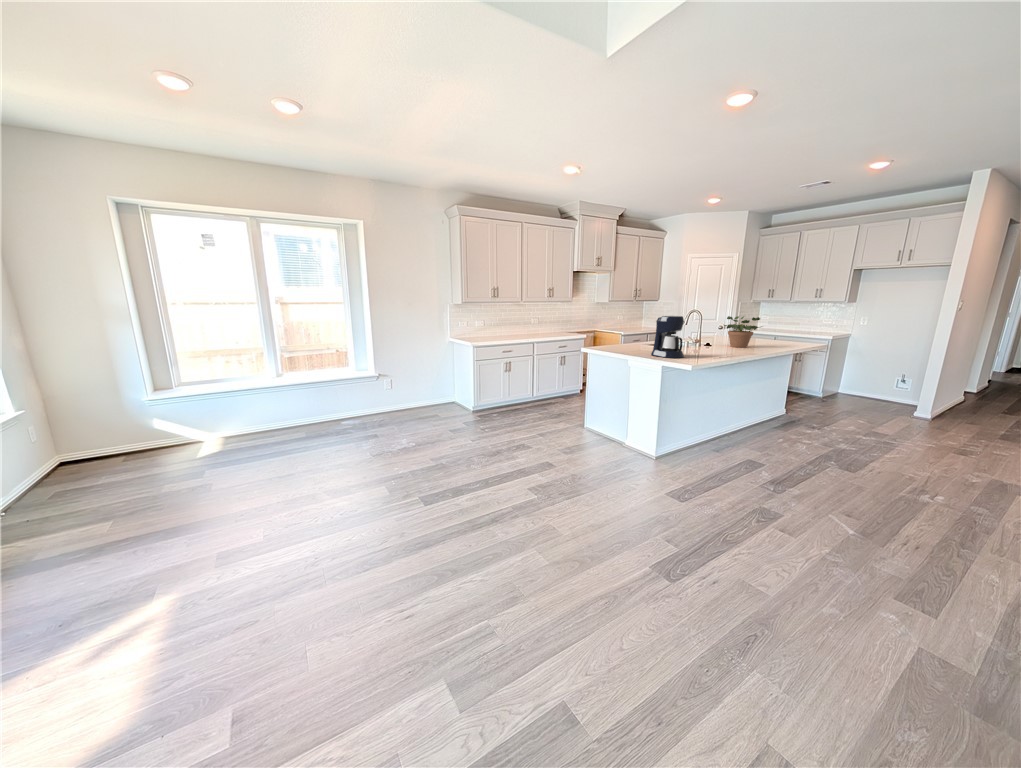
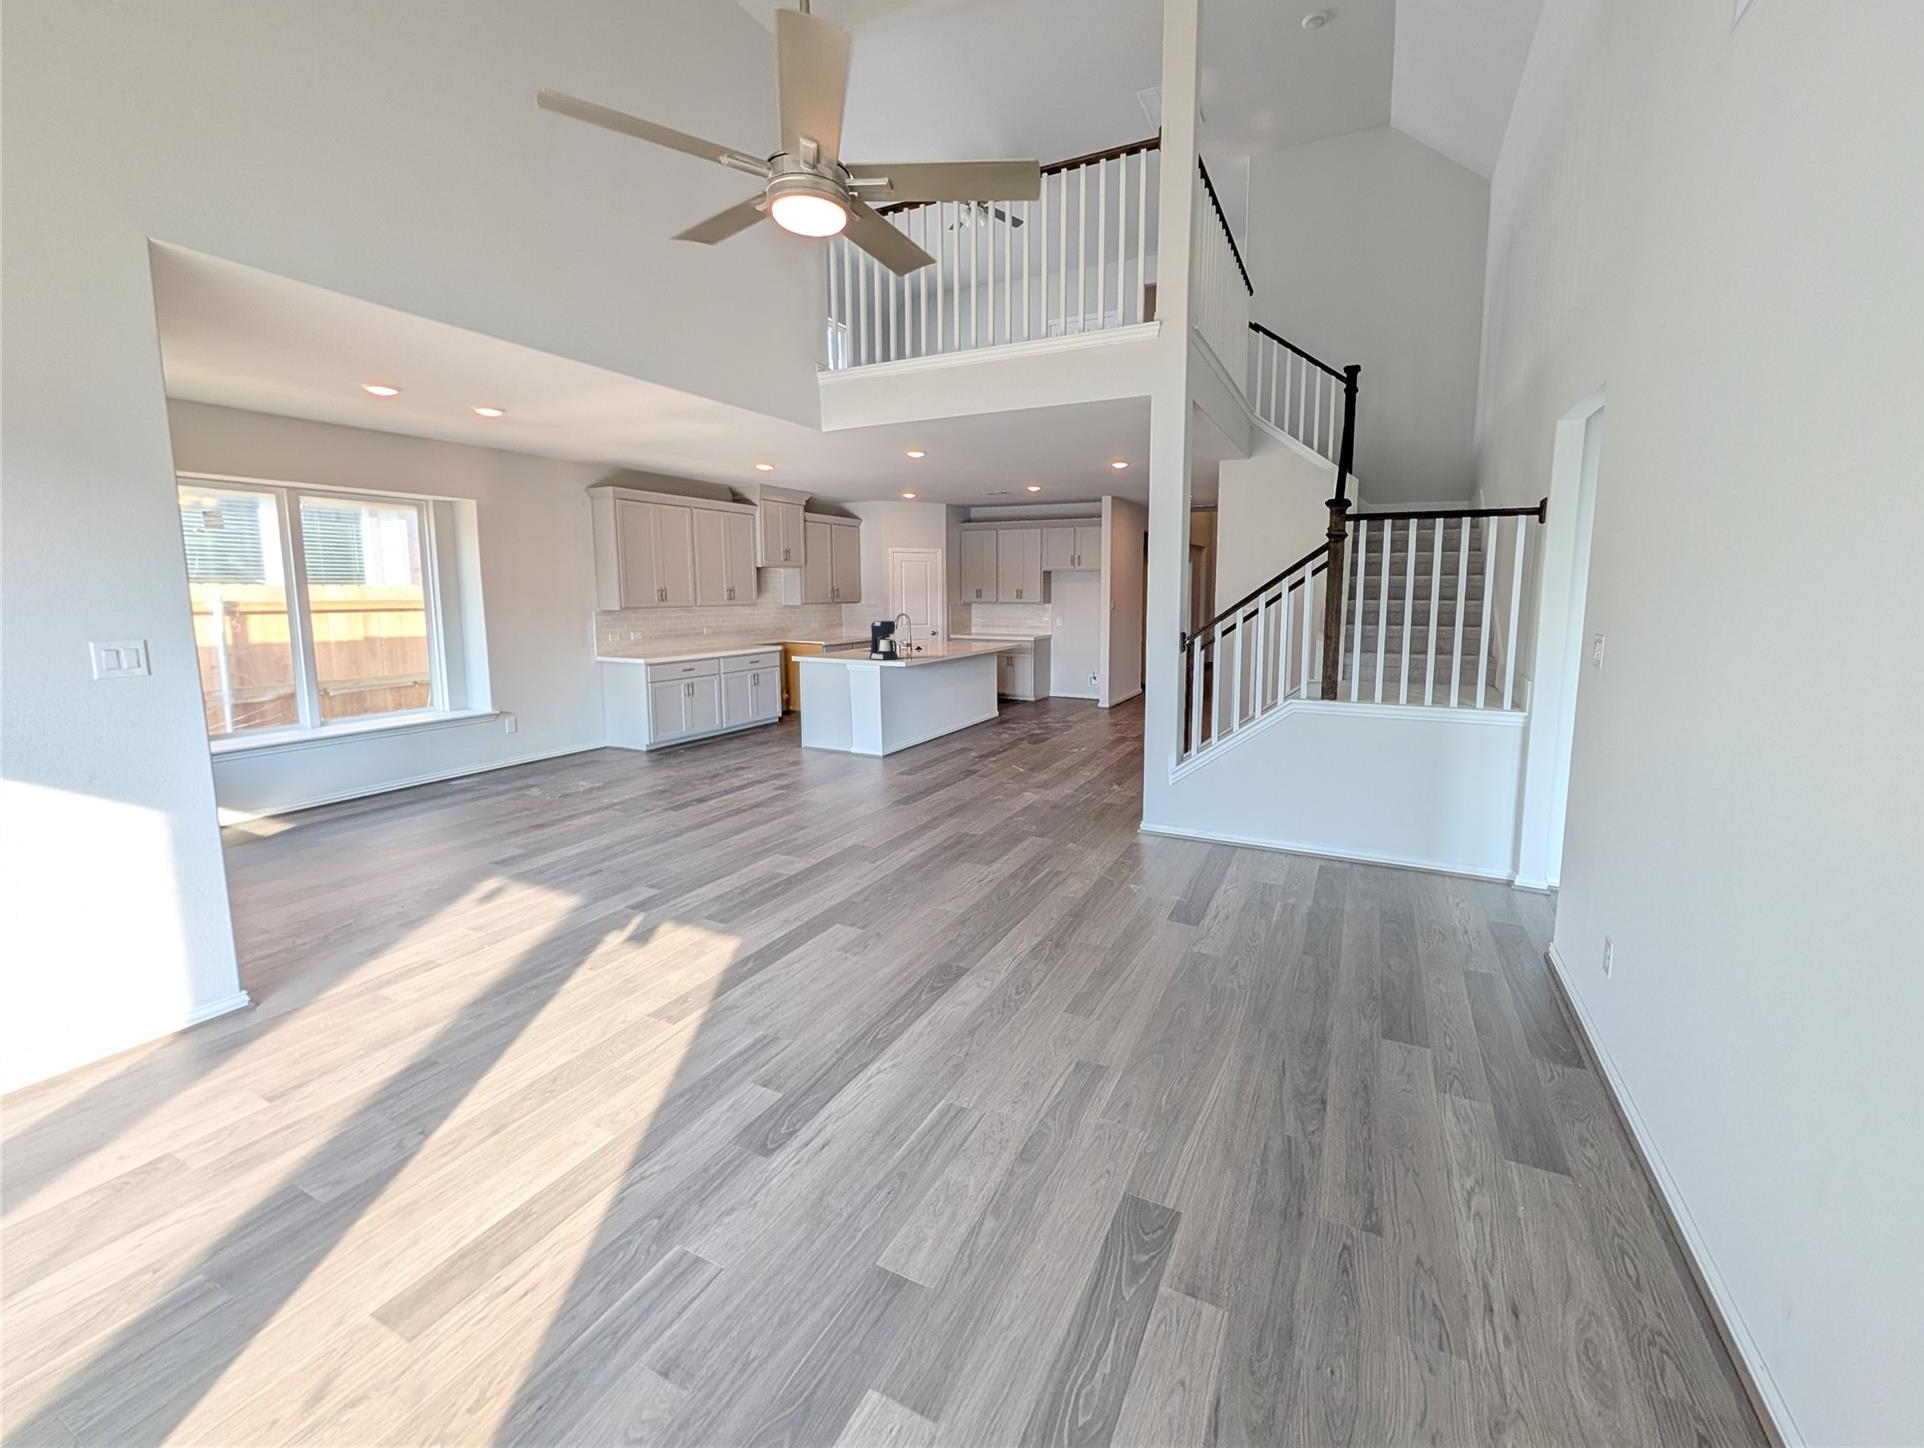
potted plant: present [724,316,762,348] -> none [931,619,966,650]

